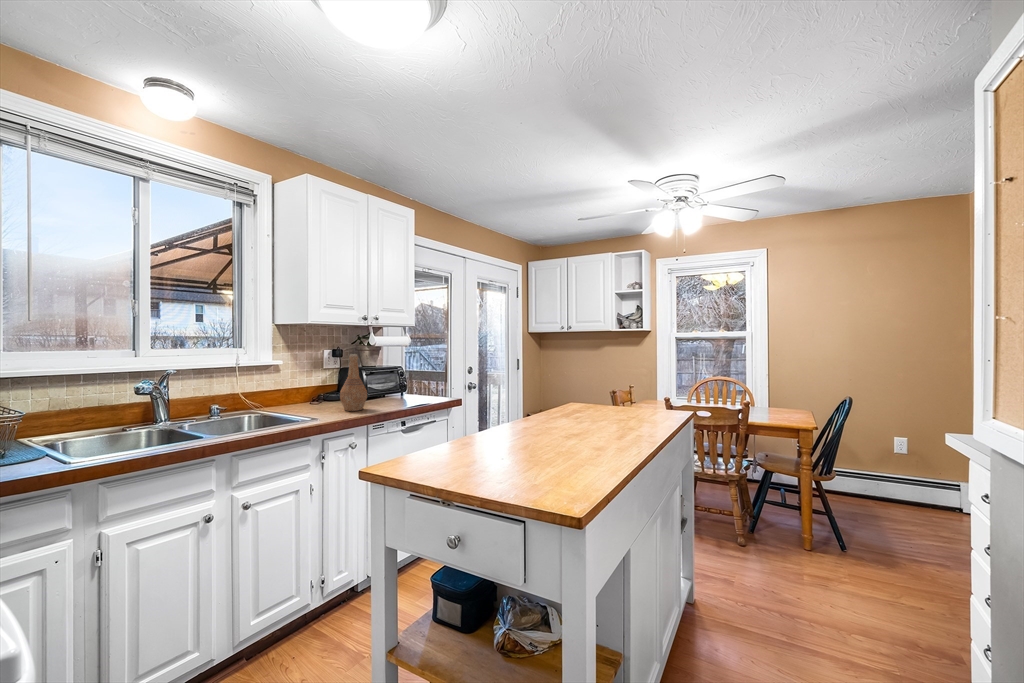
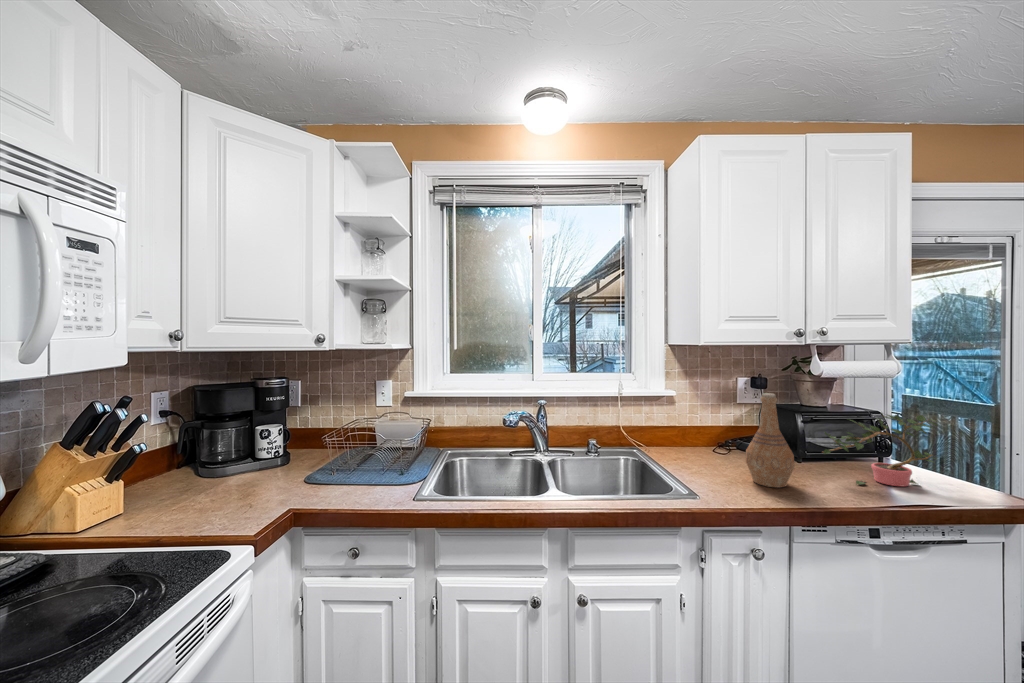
potted plant: none [378,363,427,404] -> present [822,413,936,486]

